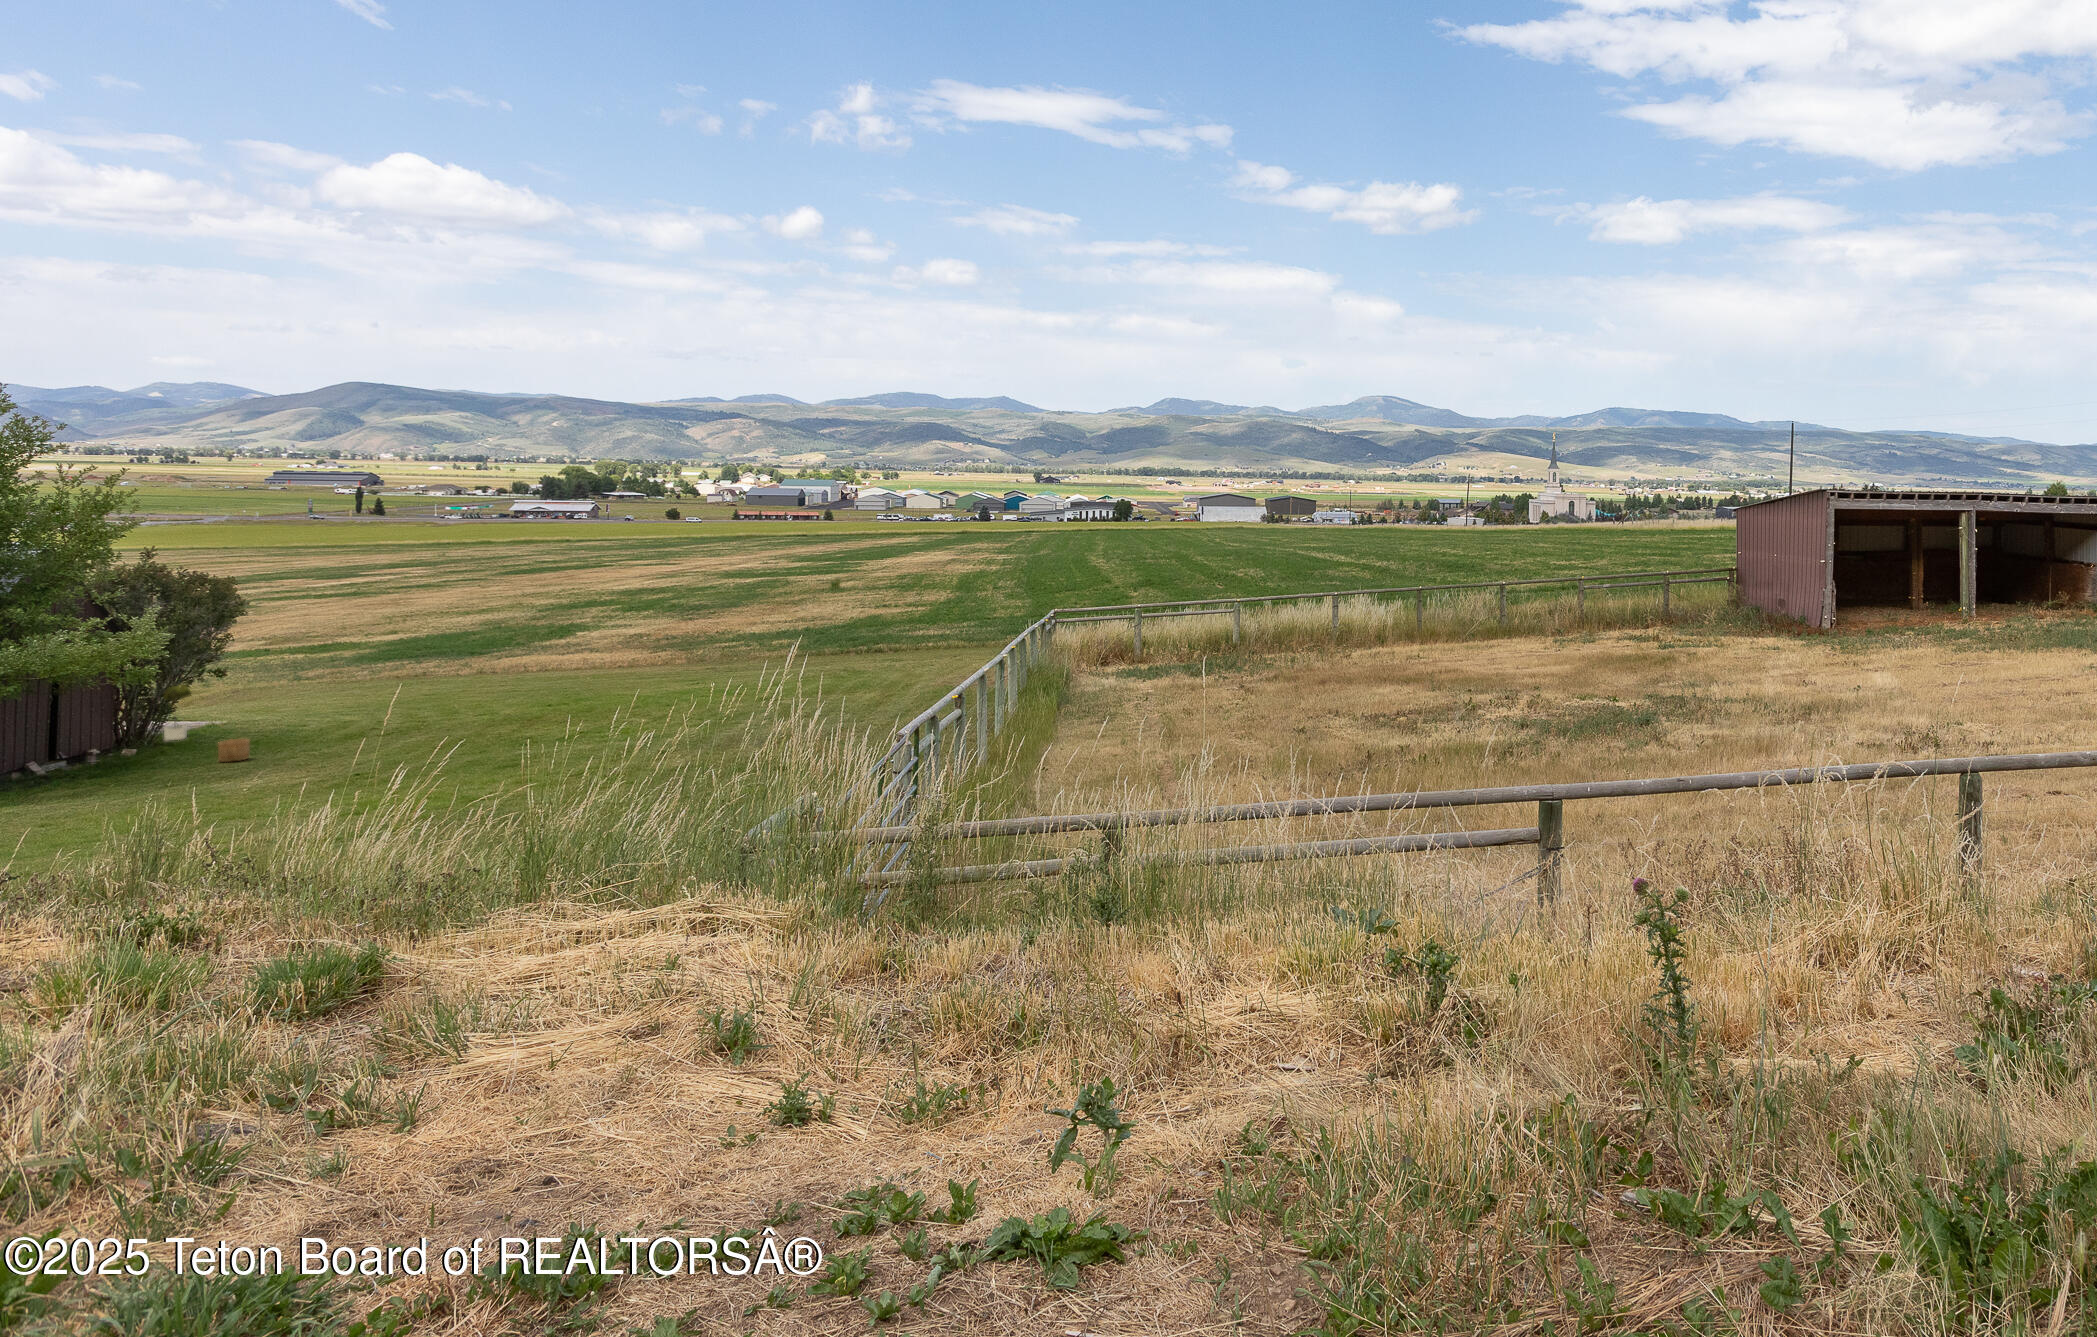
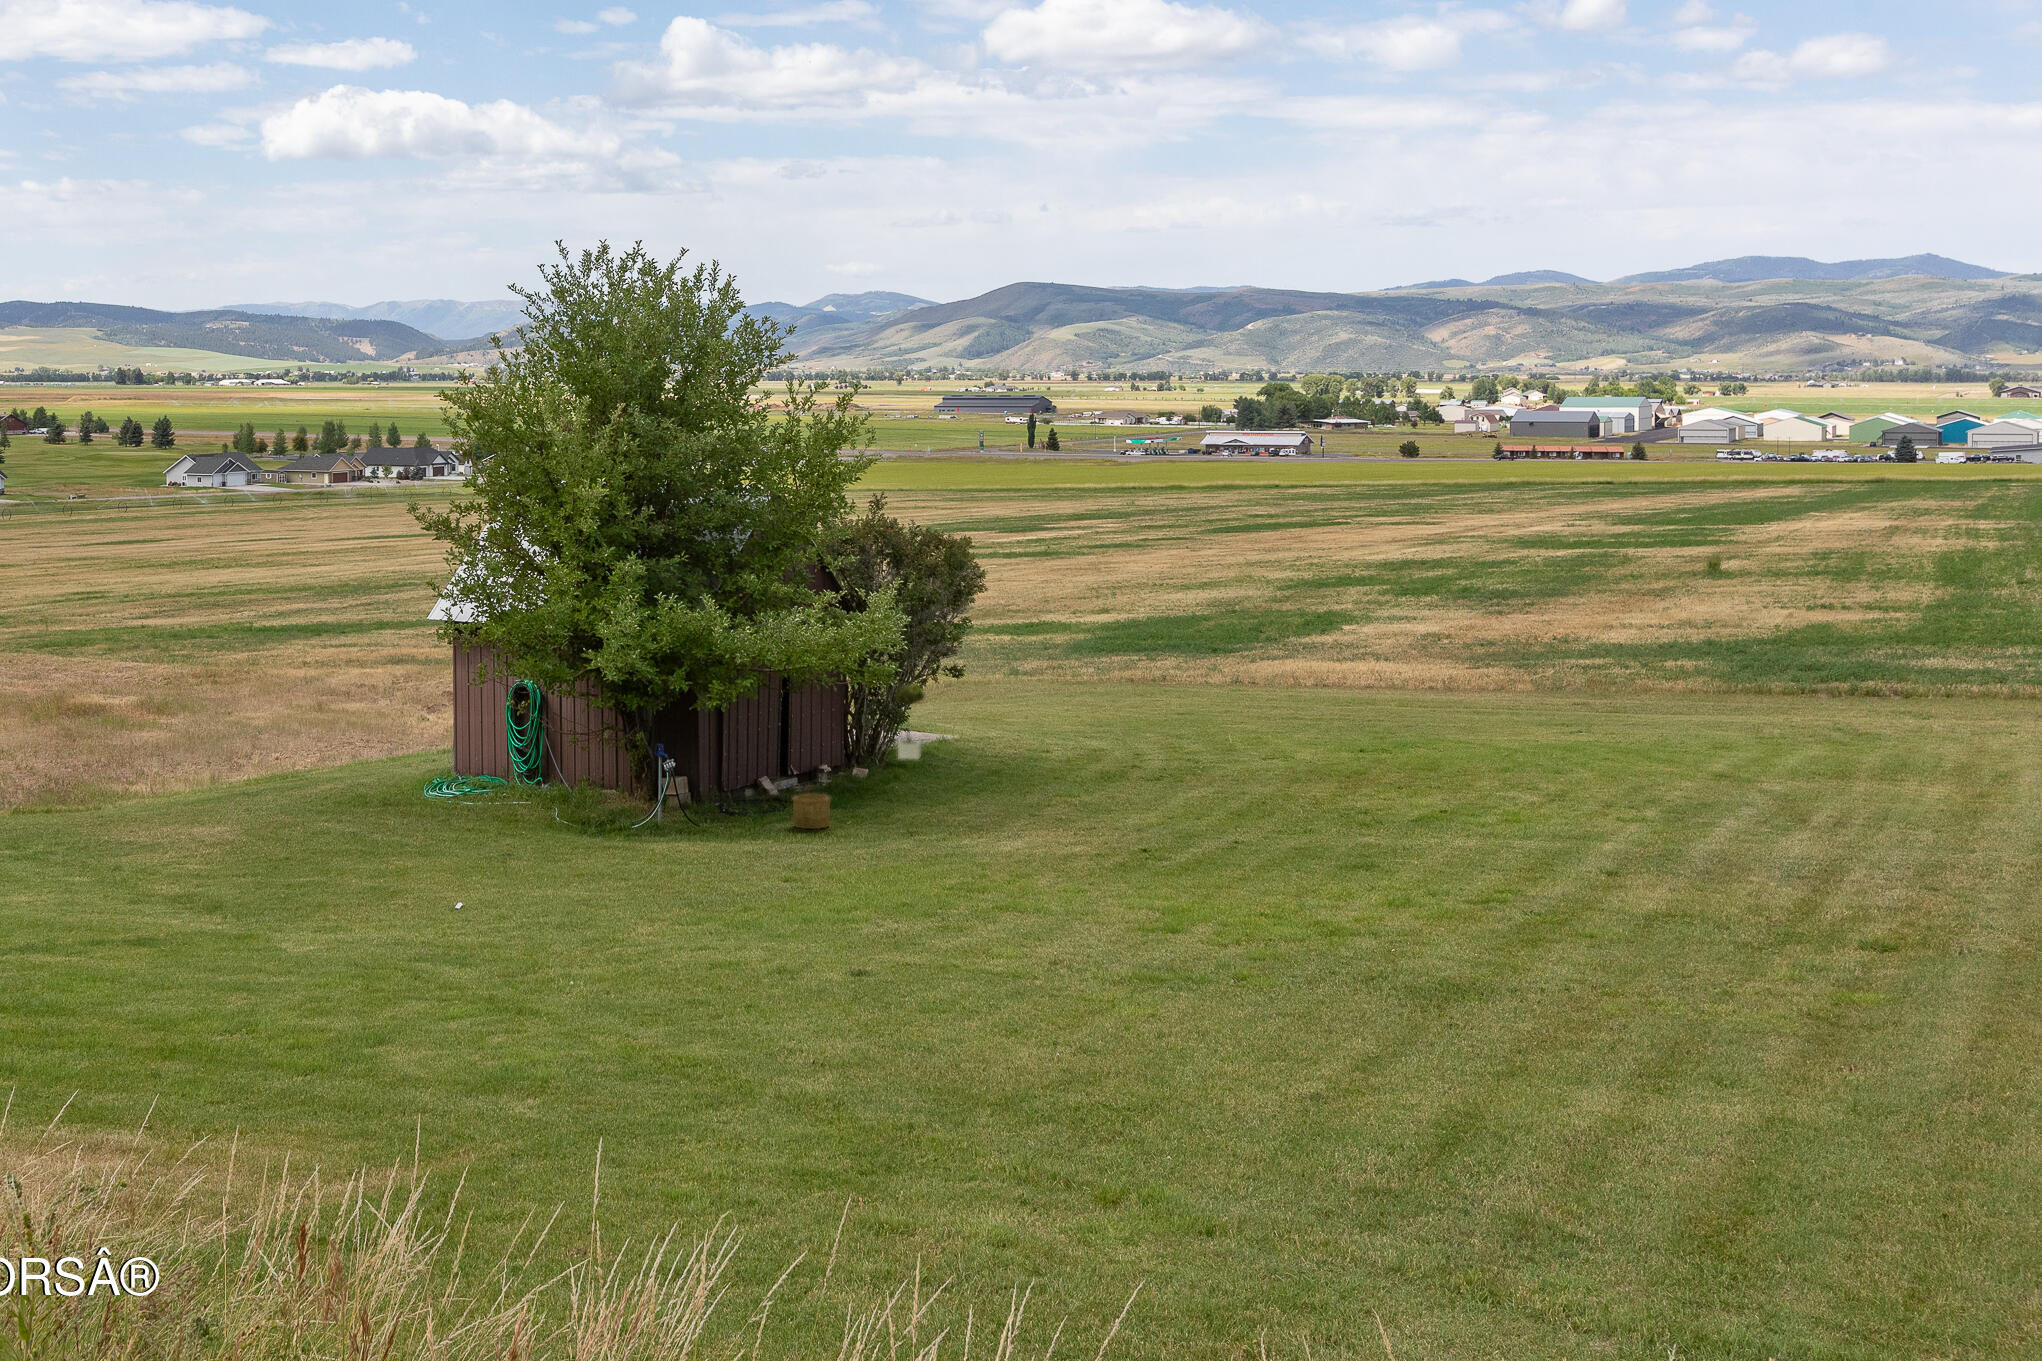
wooden bucket: present [218,739,250,762] -> present [793,794,830,829]

